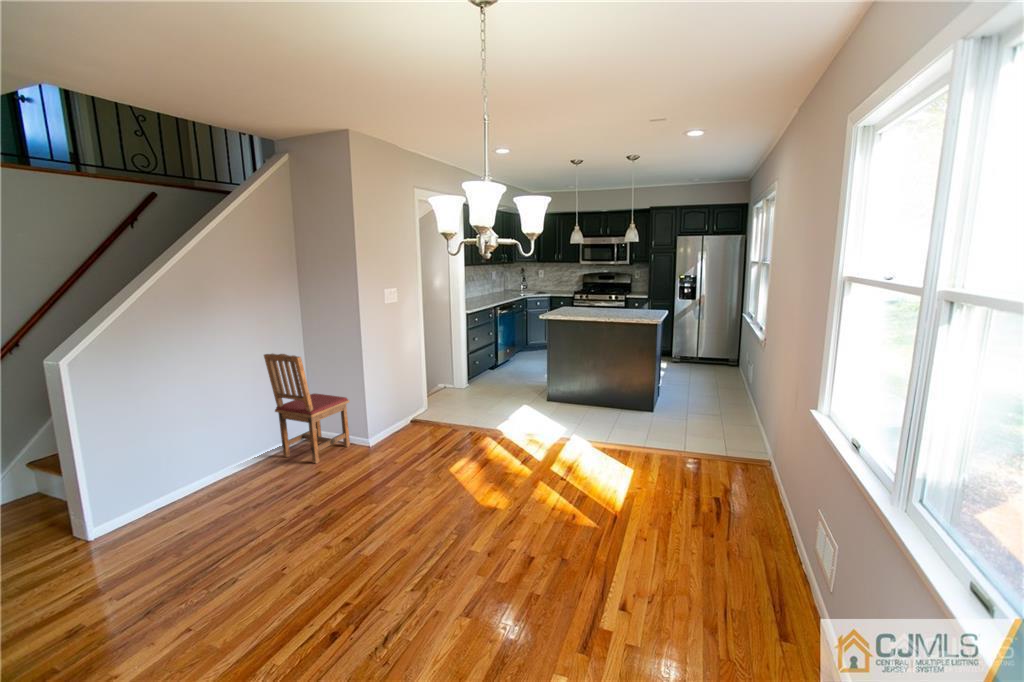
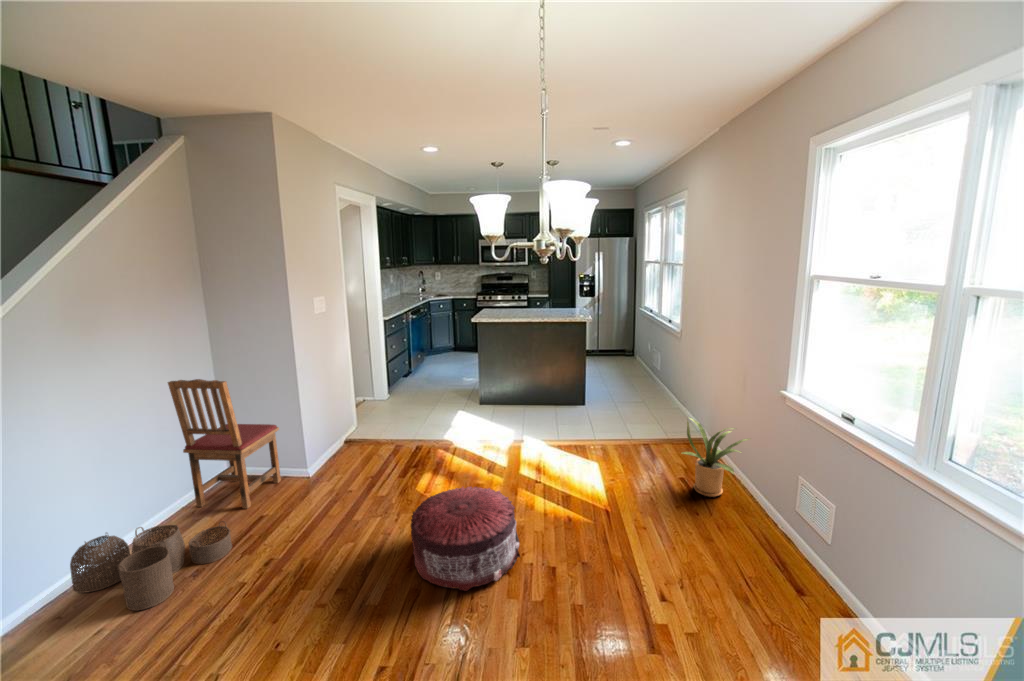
house plant: none [714,430,791,522] -> present [683,418,749,497]
woven basket: none [182,463,292,524] -> present [70,521,232,611]
pouf: none [408,468,506,560] -> present [411,487,520,591]

